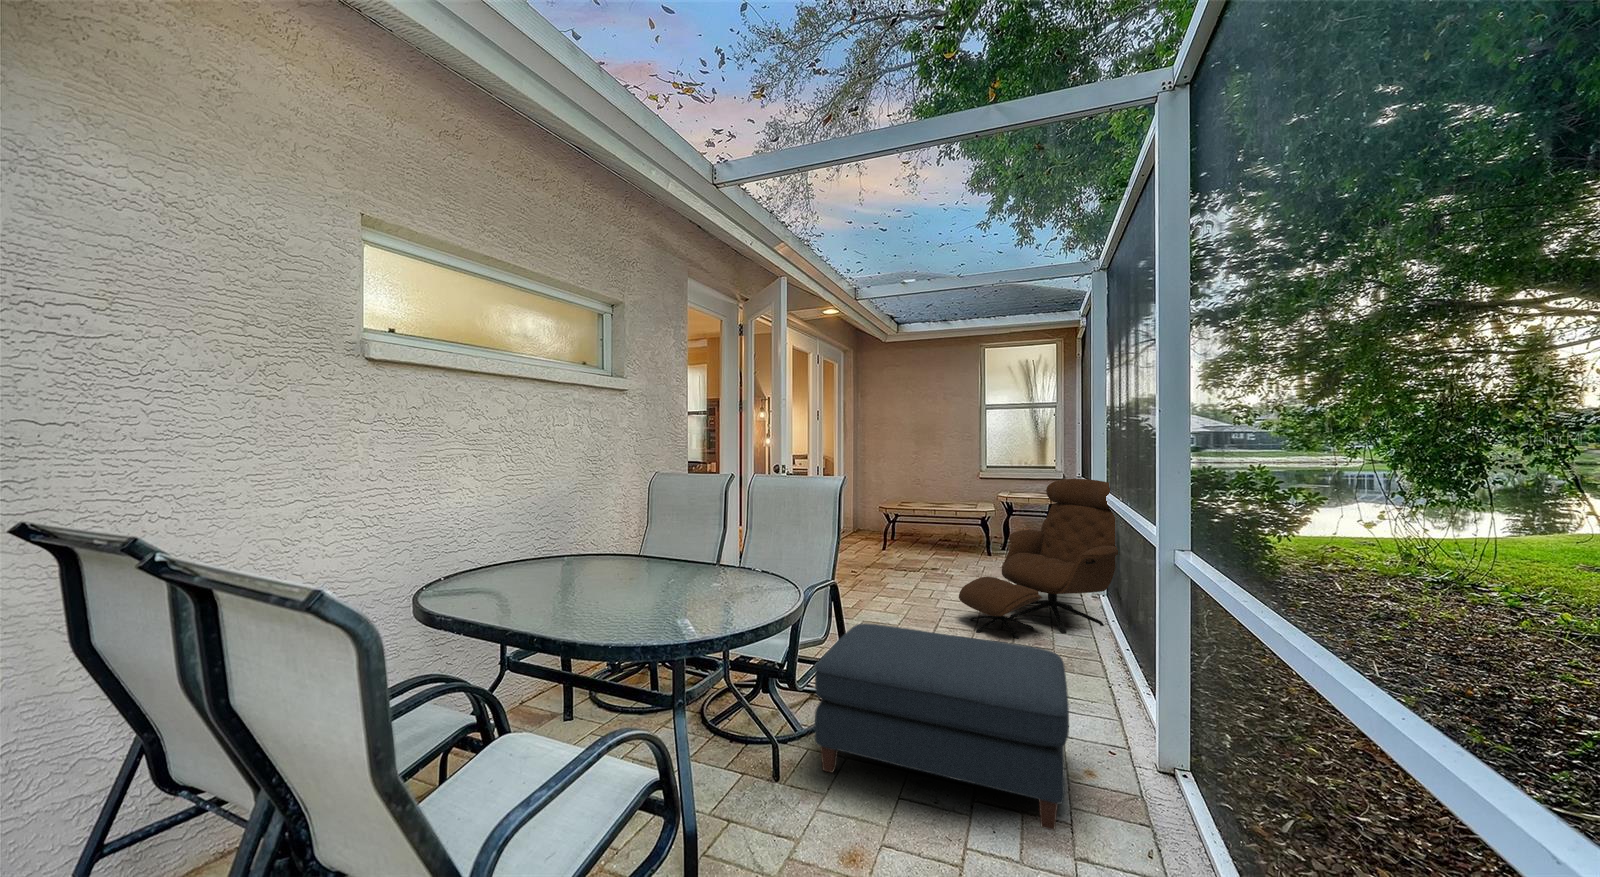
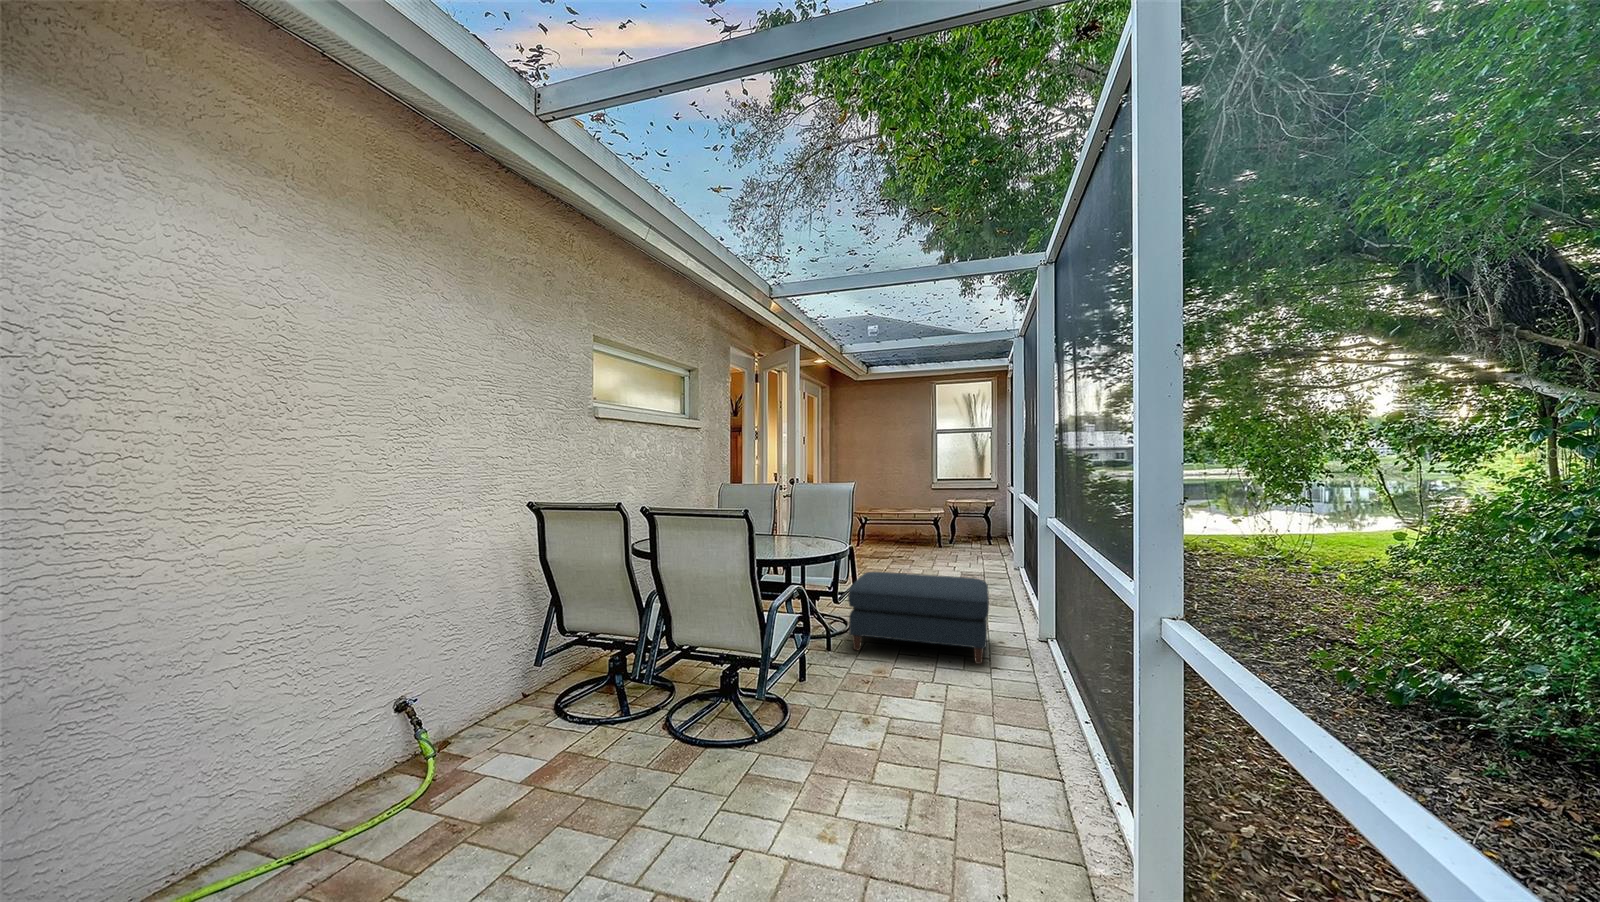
lounge chair: present [959,479,1120,639] -> none [922,485,1032,593]

